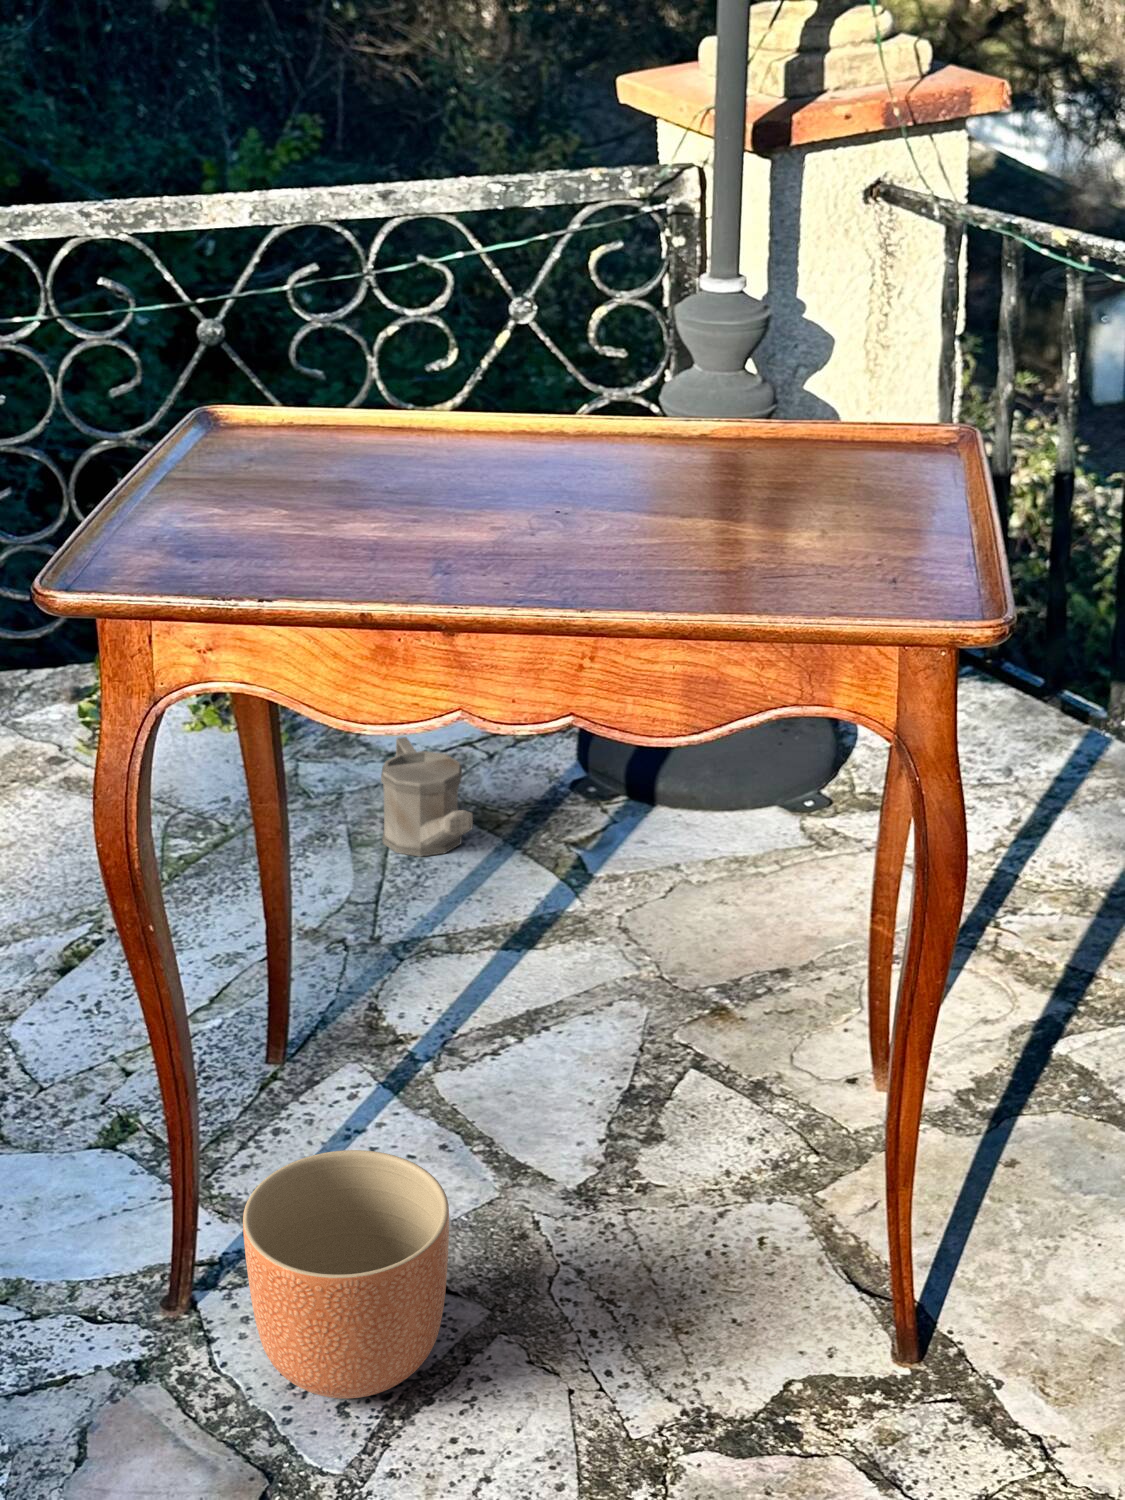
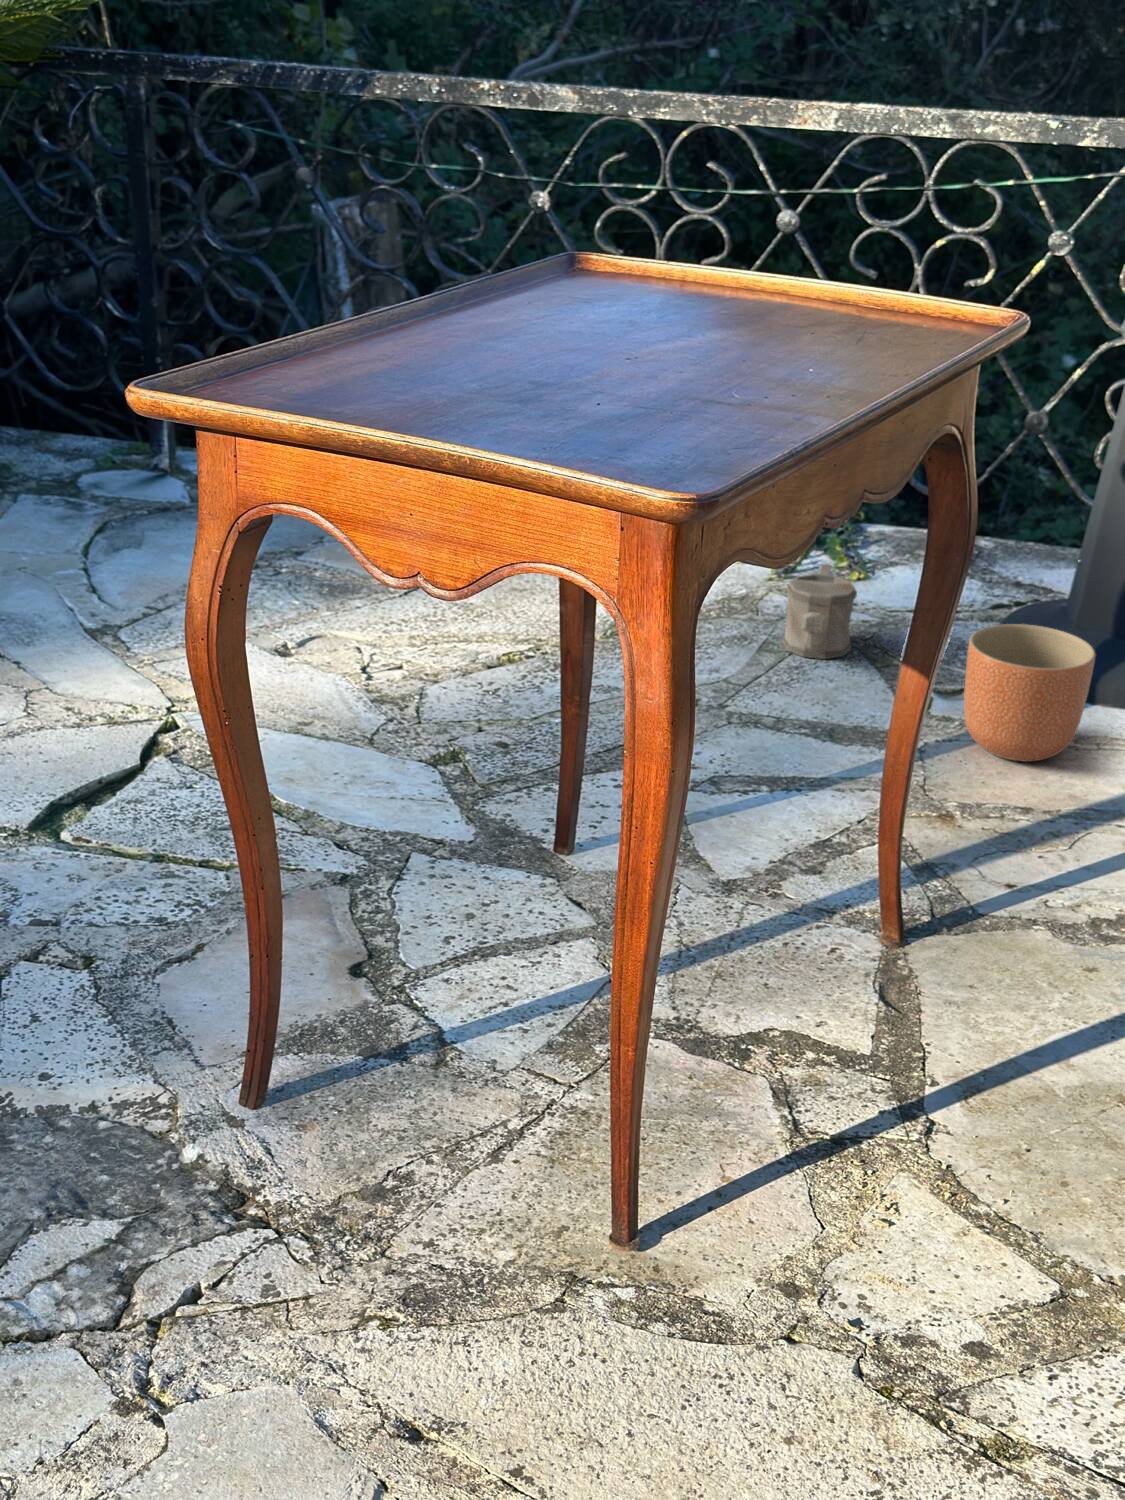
planter: present [243,1150,449,1399] -> present [964,624,1095,762]

